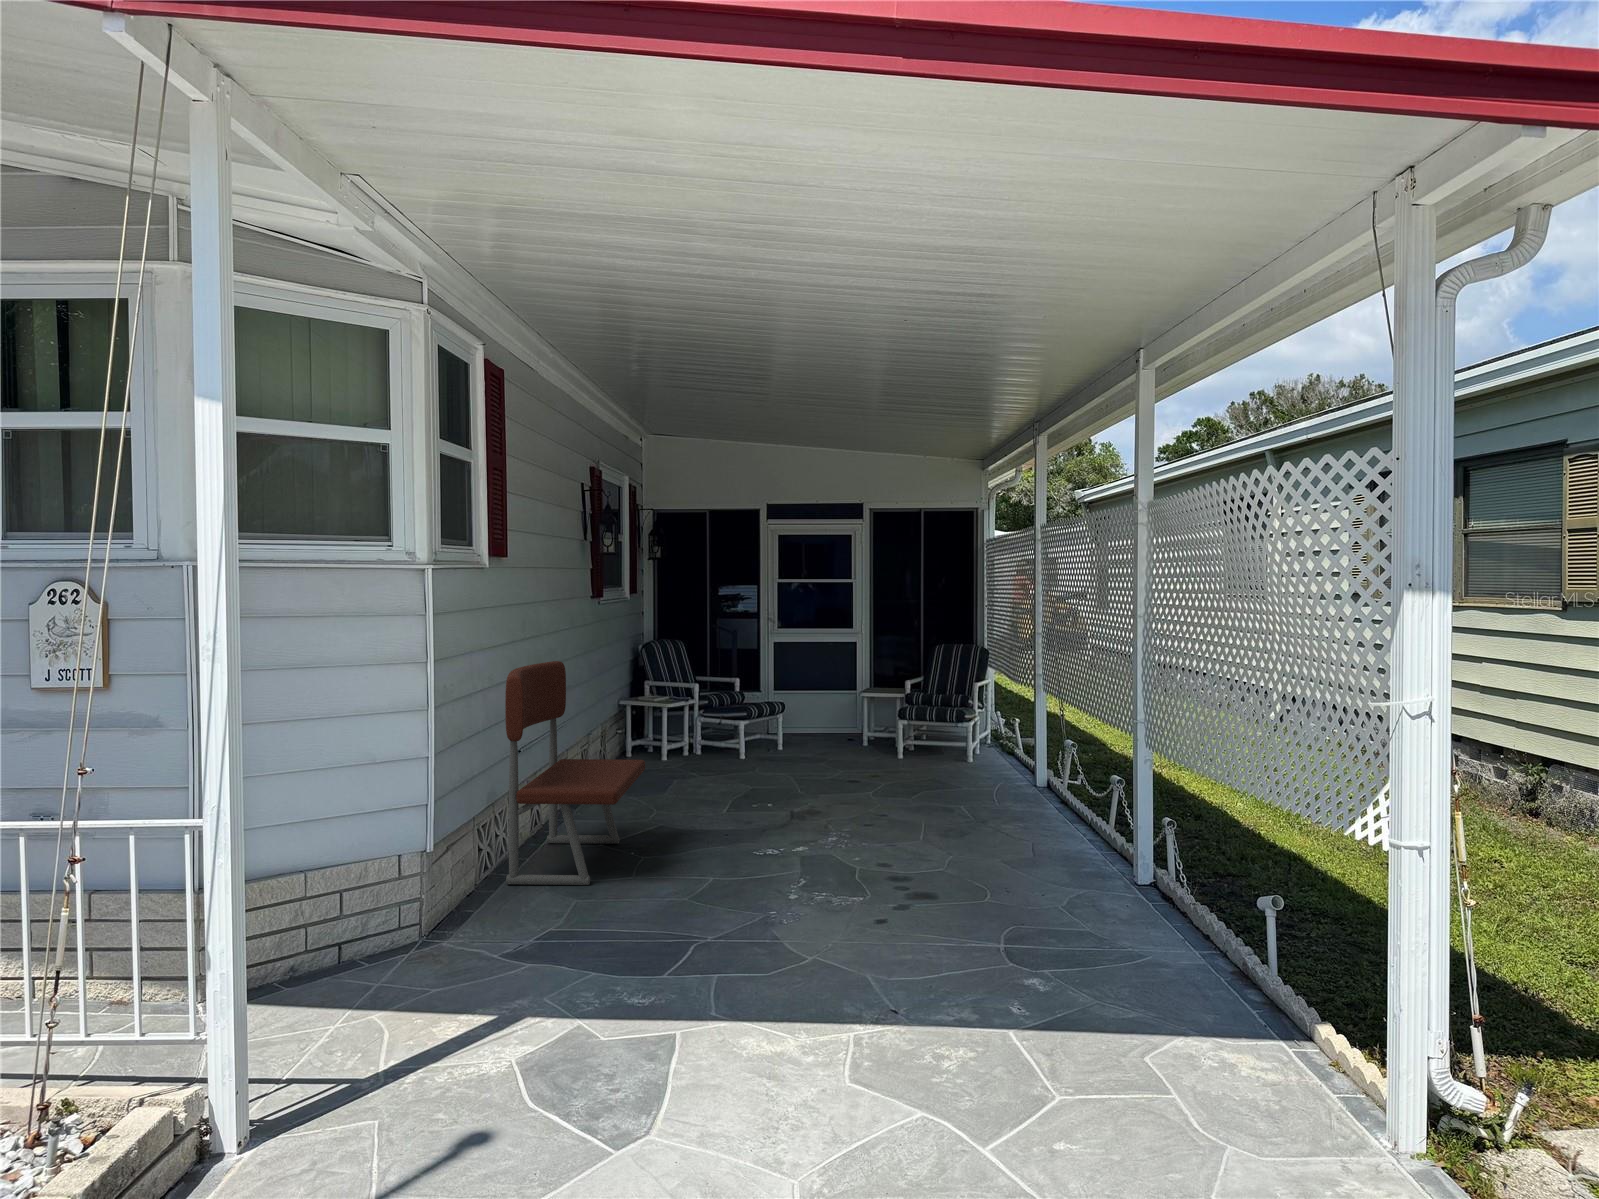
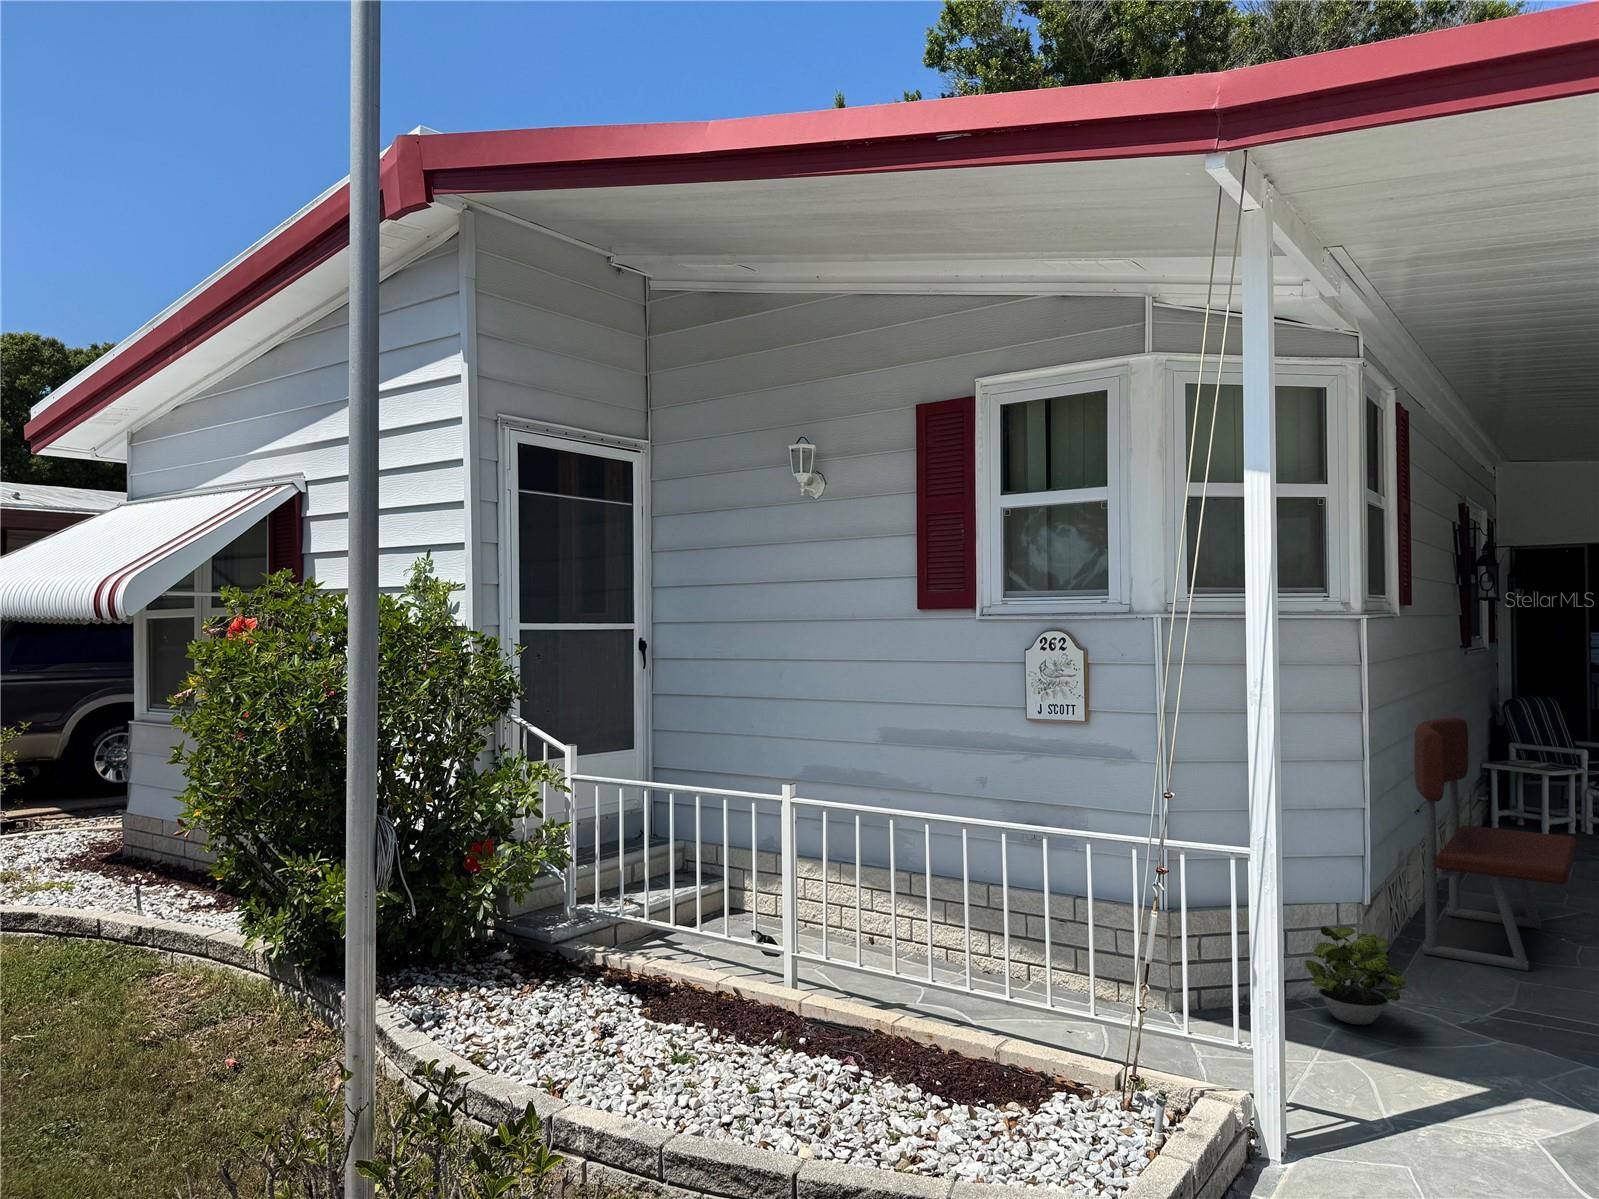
potted plant: none [360,875,451,971] -> present [1305,926,1408,1025]

